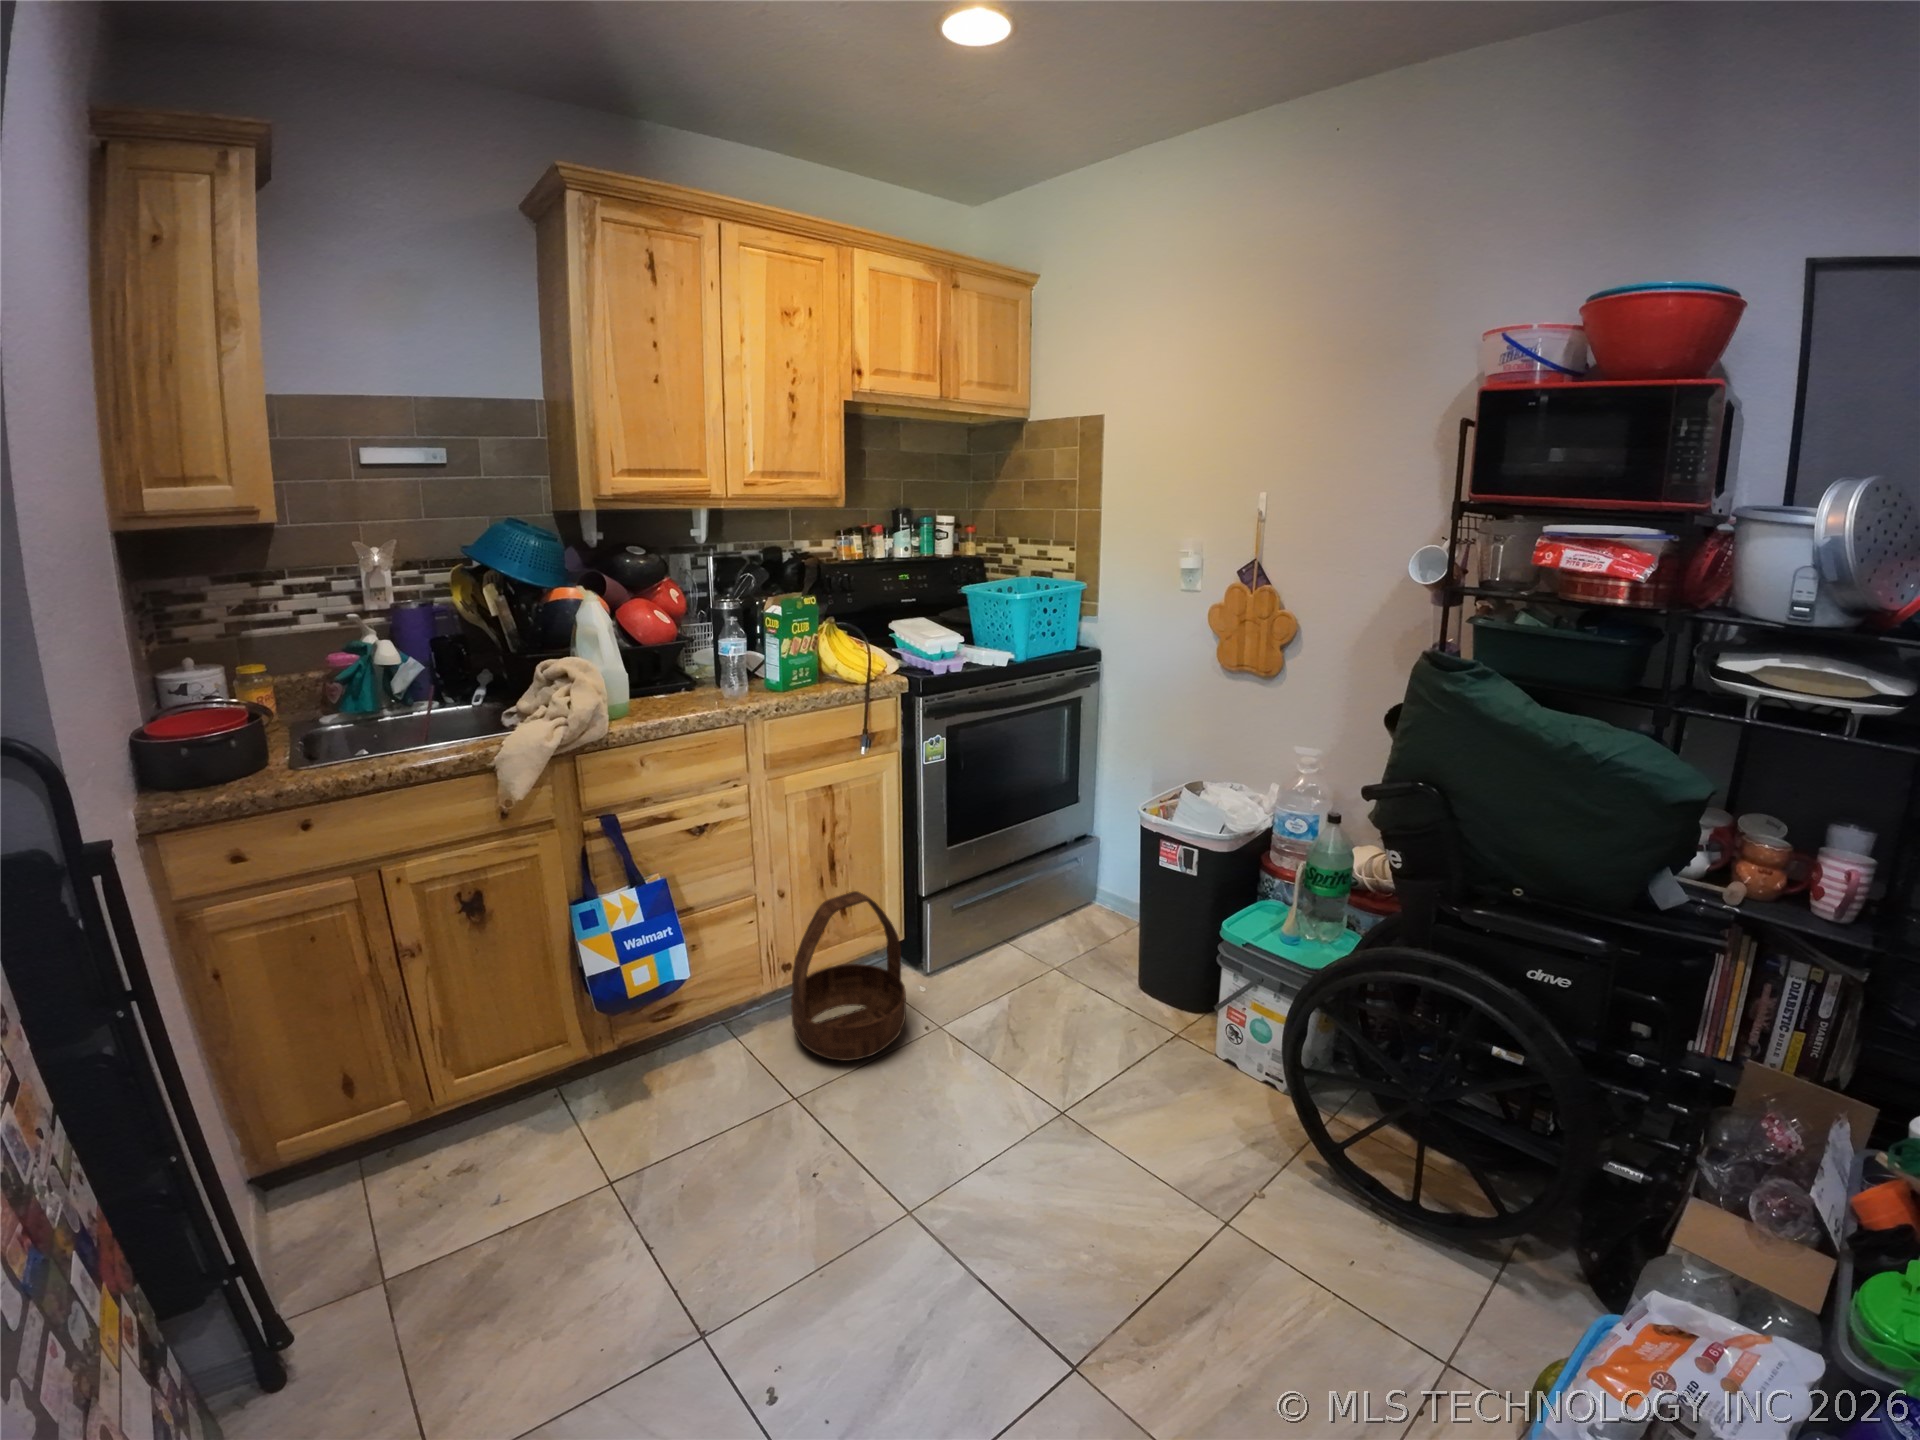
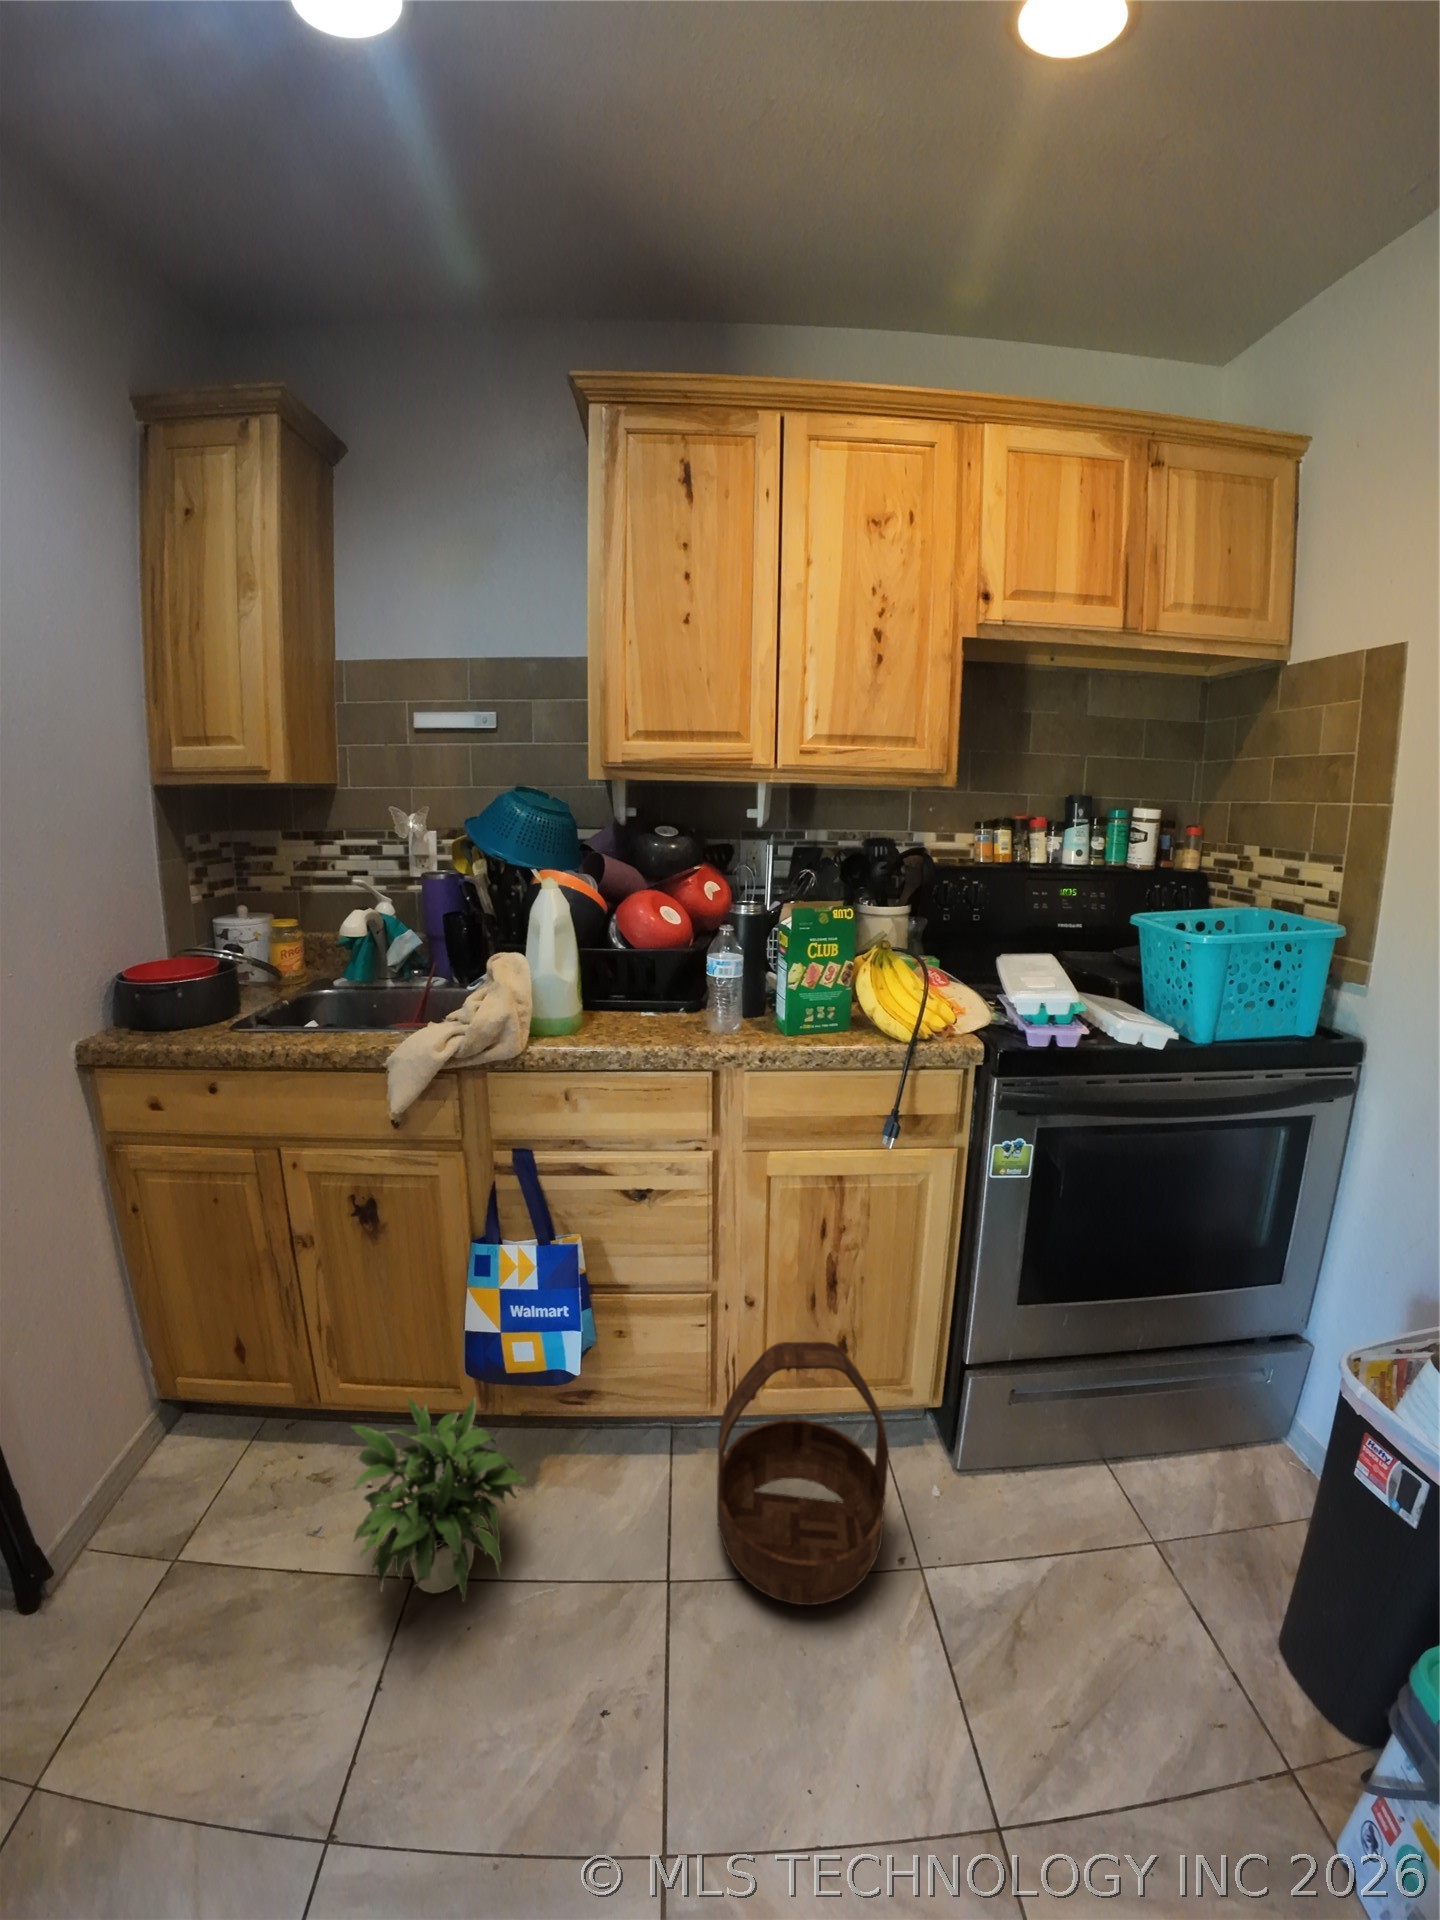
potted plant: none [496,1025,685,1168] -> present [351,1398,526,1601]

